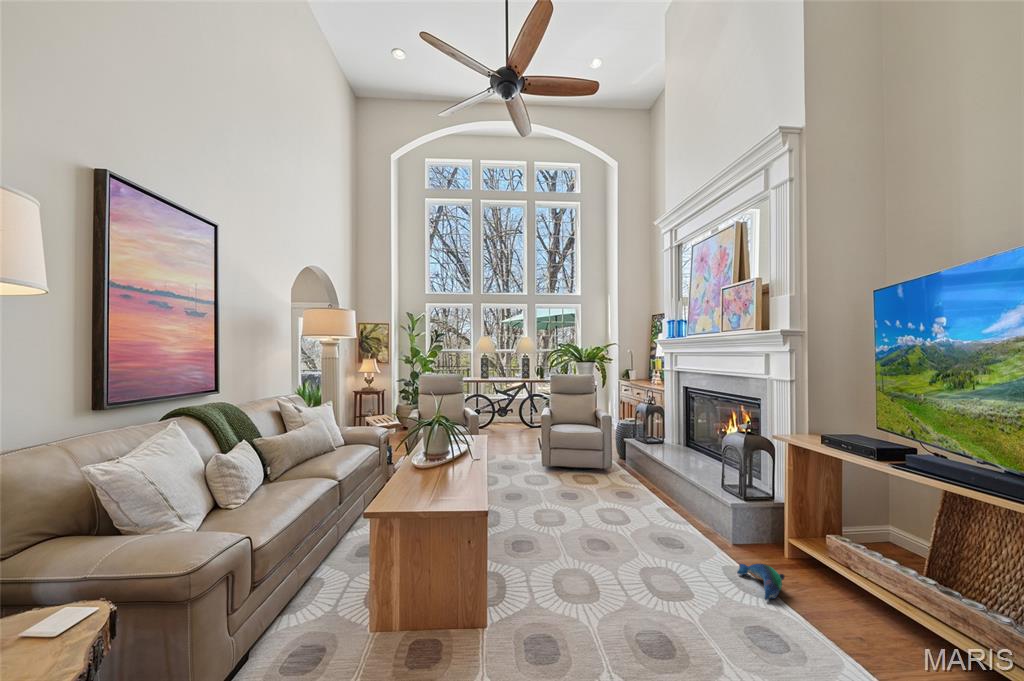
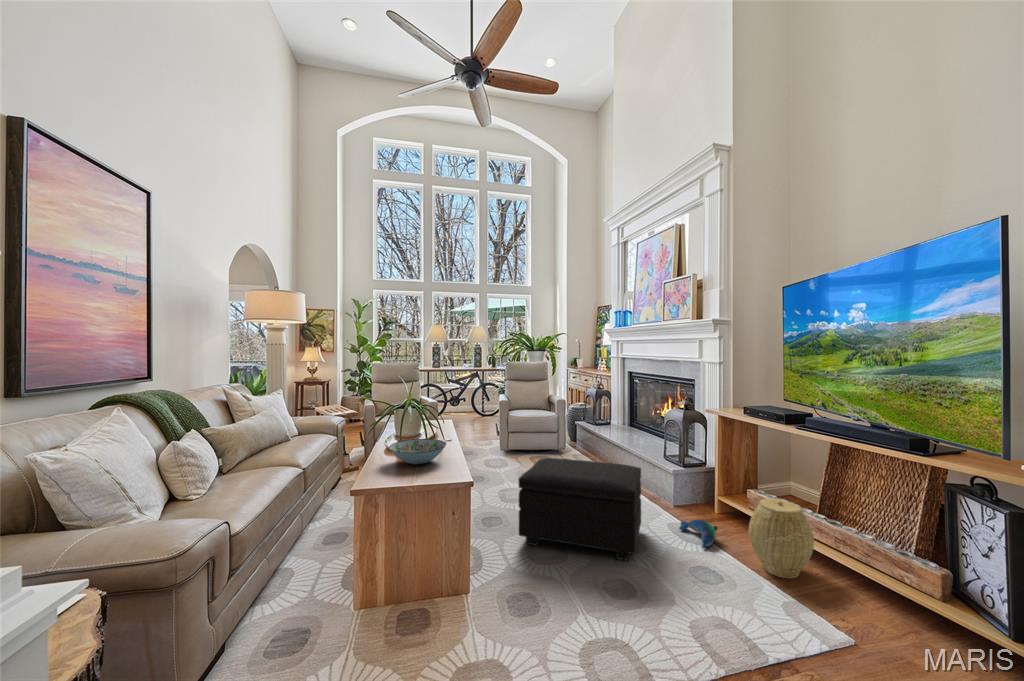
decorative bowl: none [411,455,471,483] -> present [389,439,446,464]
footstool: none [548,481,691,608] -> present [518,458,641,561]
woven basket: none [823,547,912,651] -> present [749,499,814,578]

